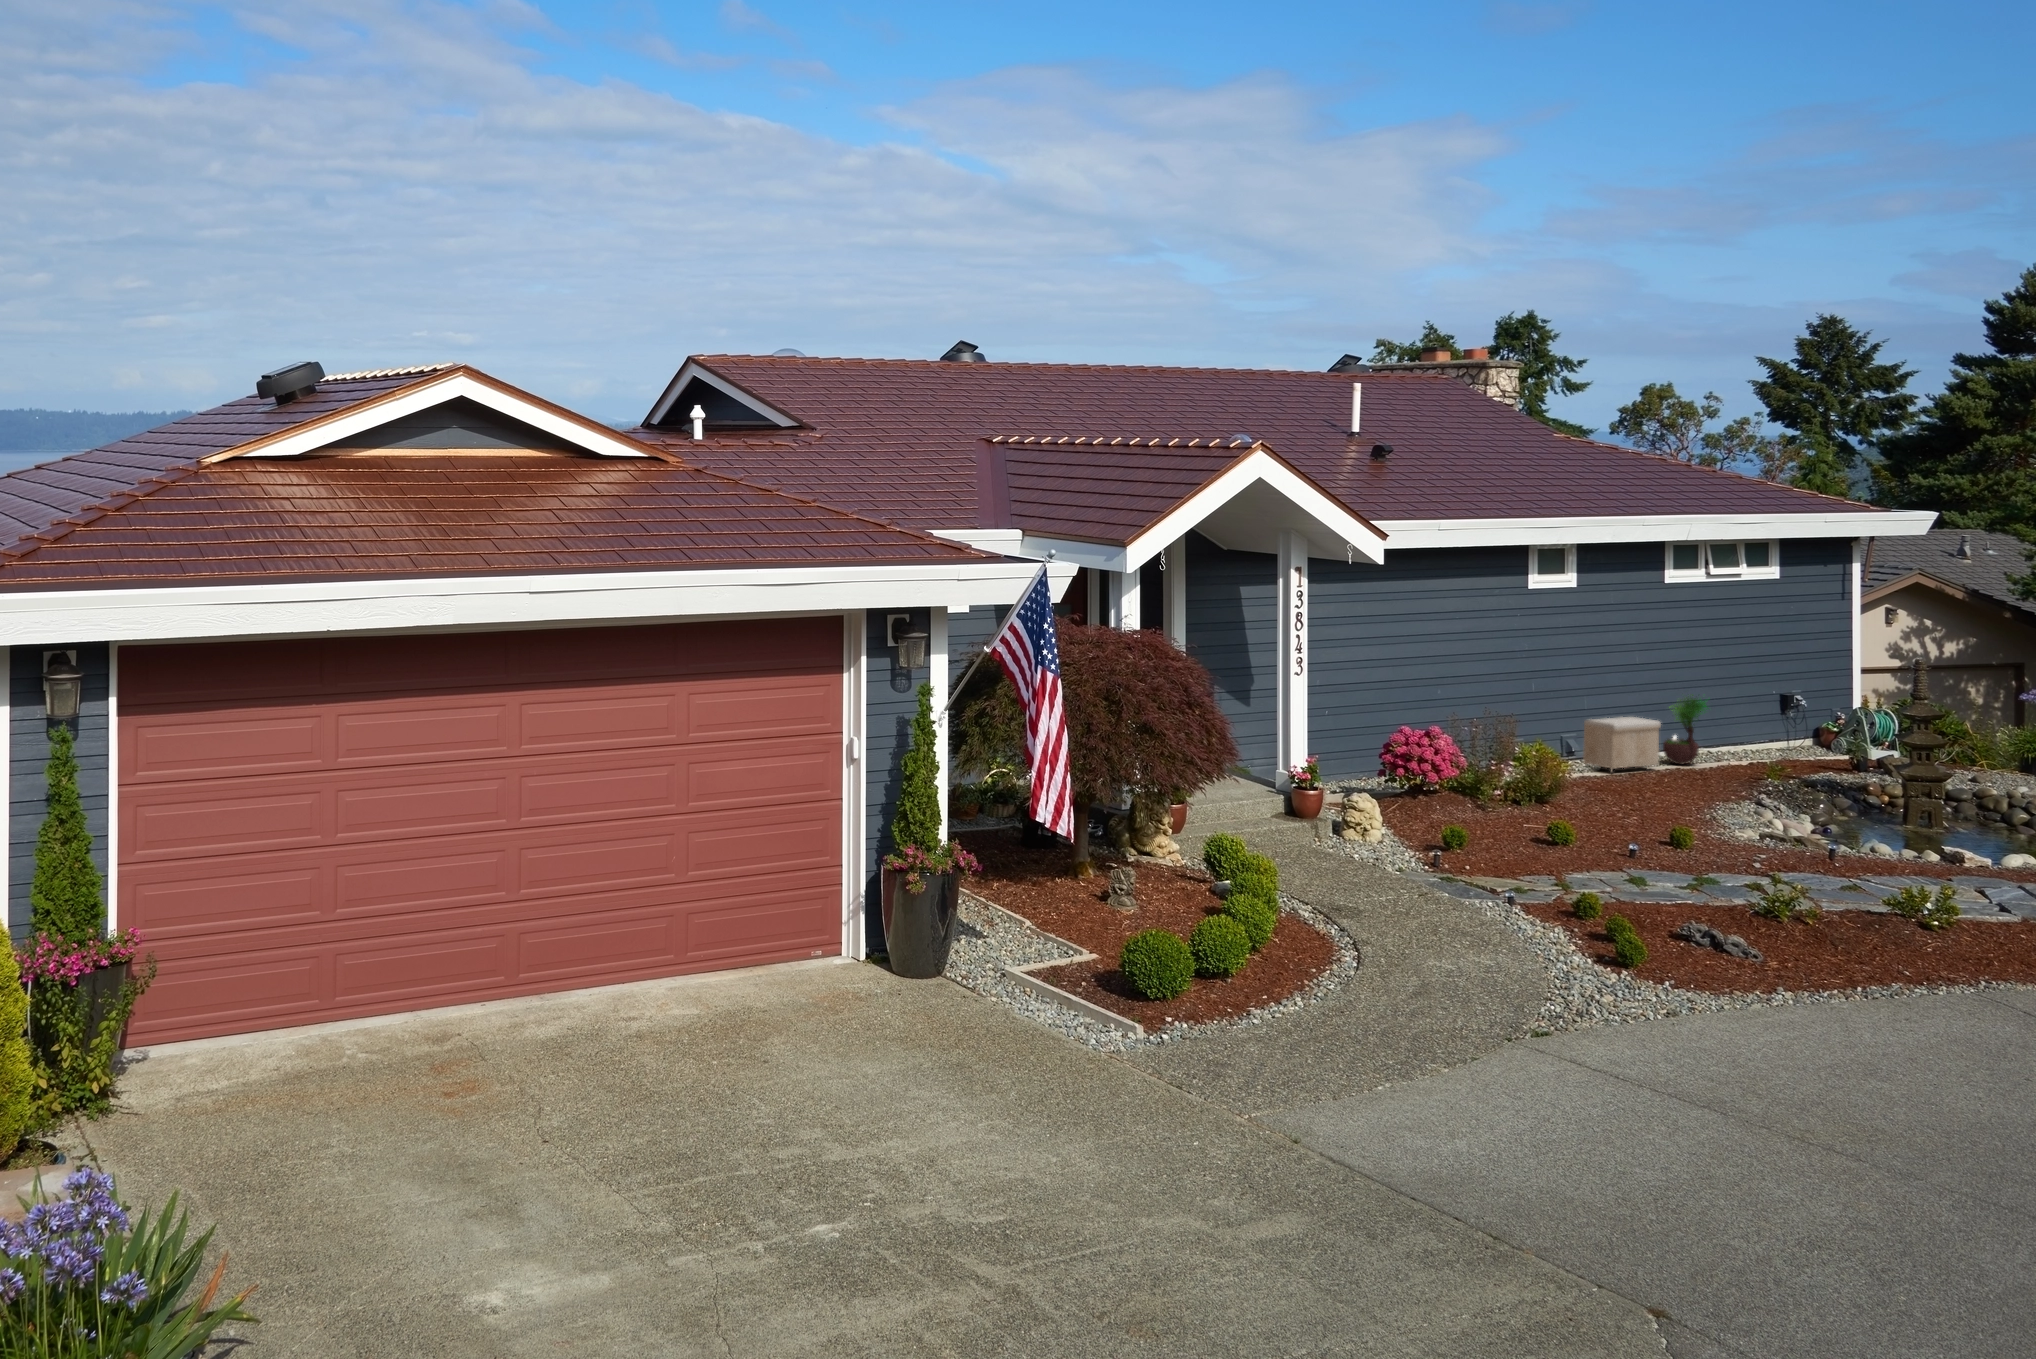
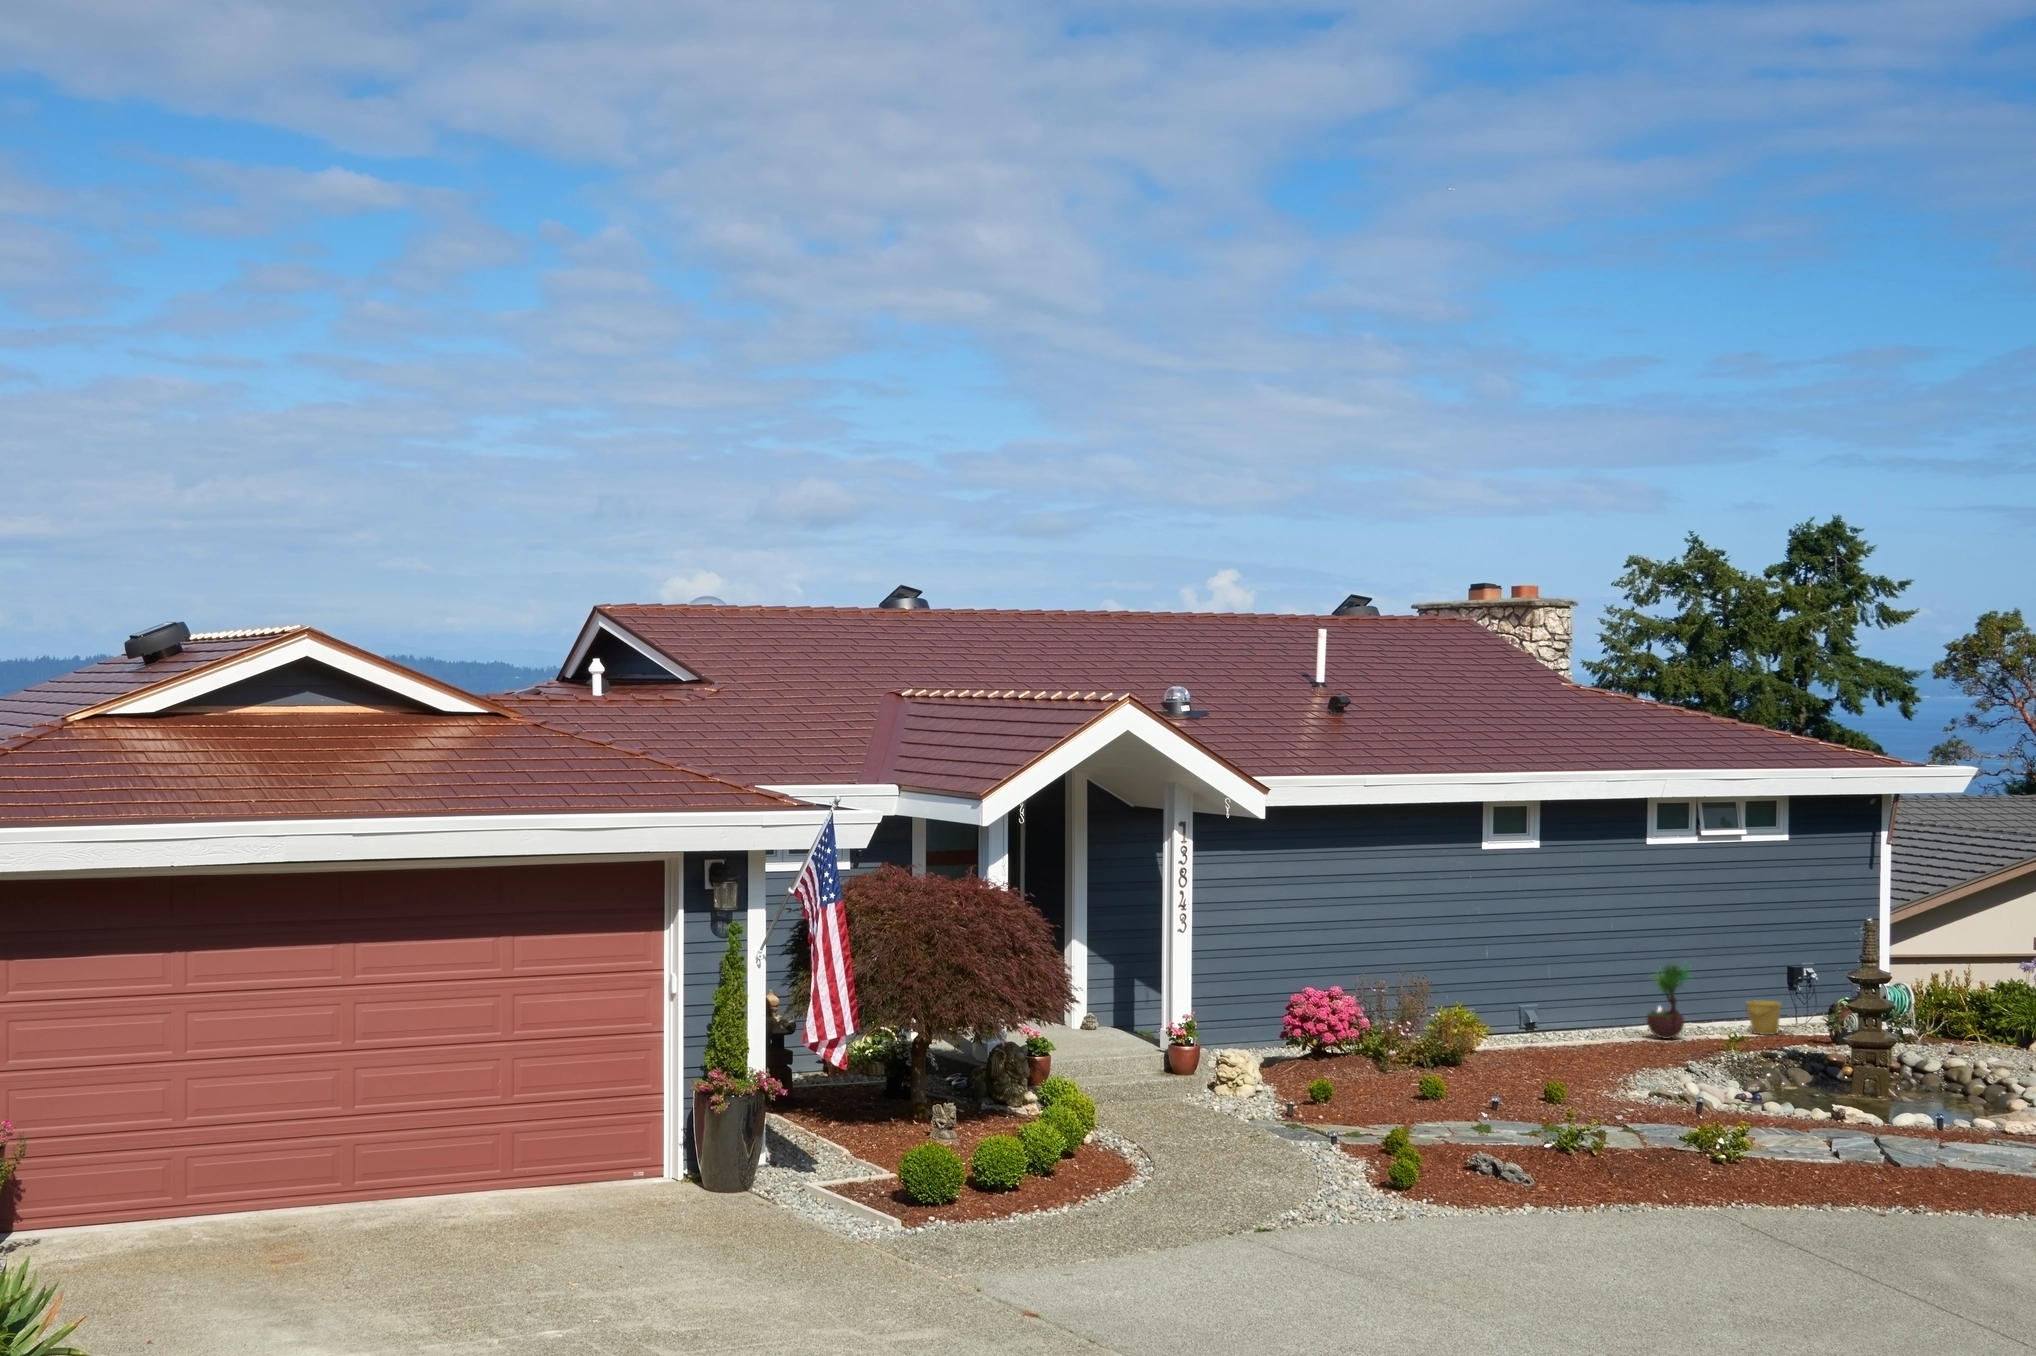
storage bench: present [1583,717,1661,772] -> none [1552,986,1634,1046]
bucket: none [1743,728,1780,760] -> present [1745,1001,1781,1035]

